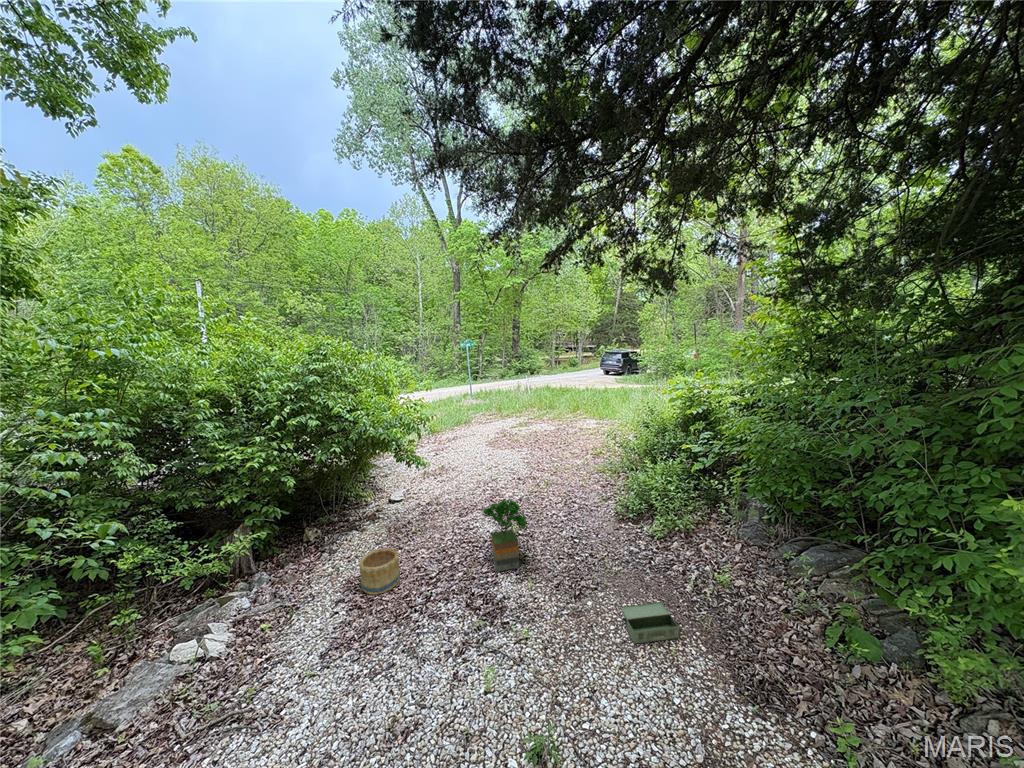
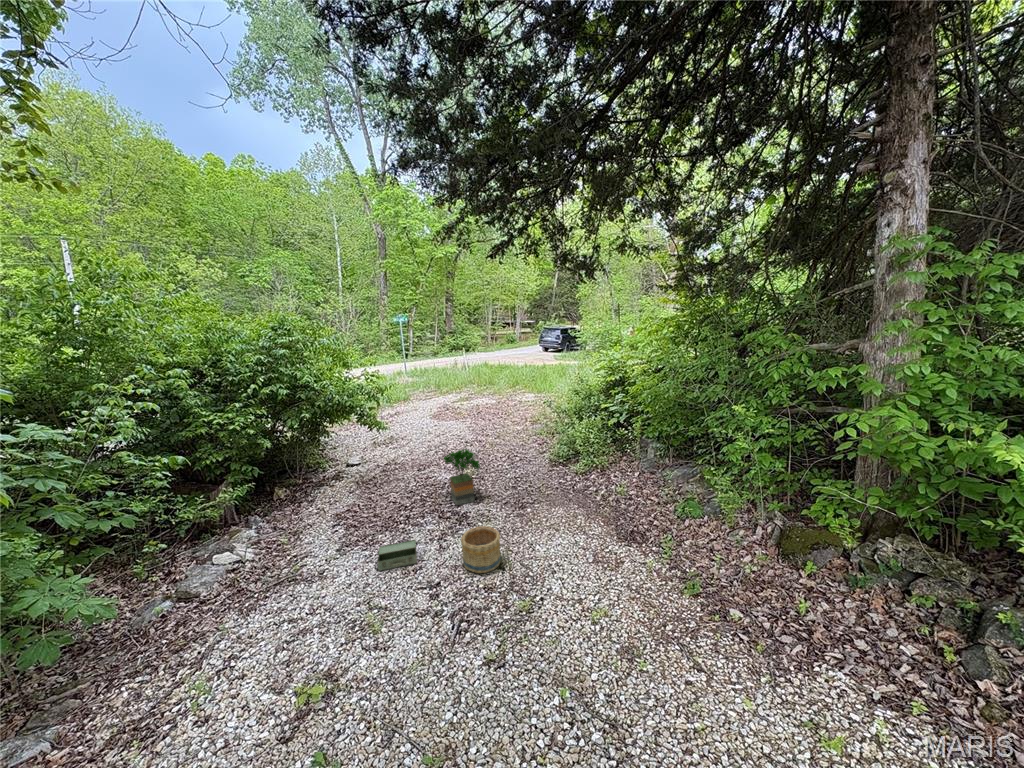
basket: present [359,548,400,595] -> present [461,526,501,573]
toolbox: present [620,602,679,643] -> present [377,540,417,571]

